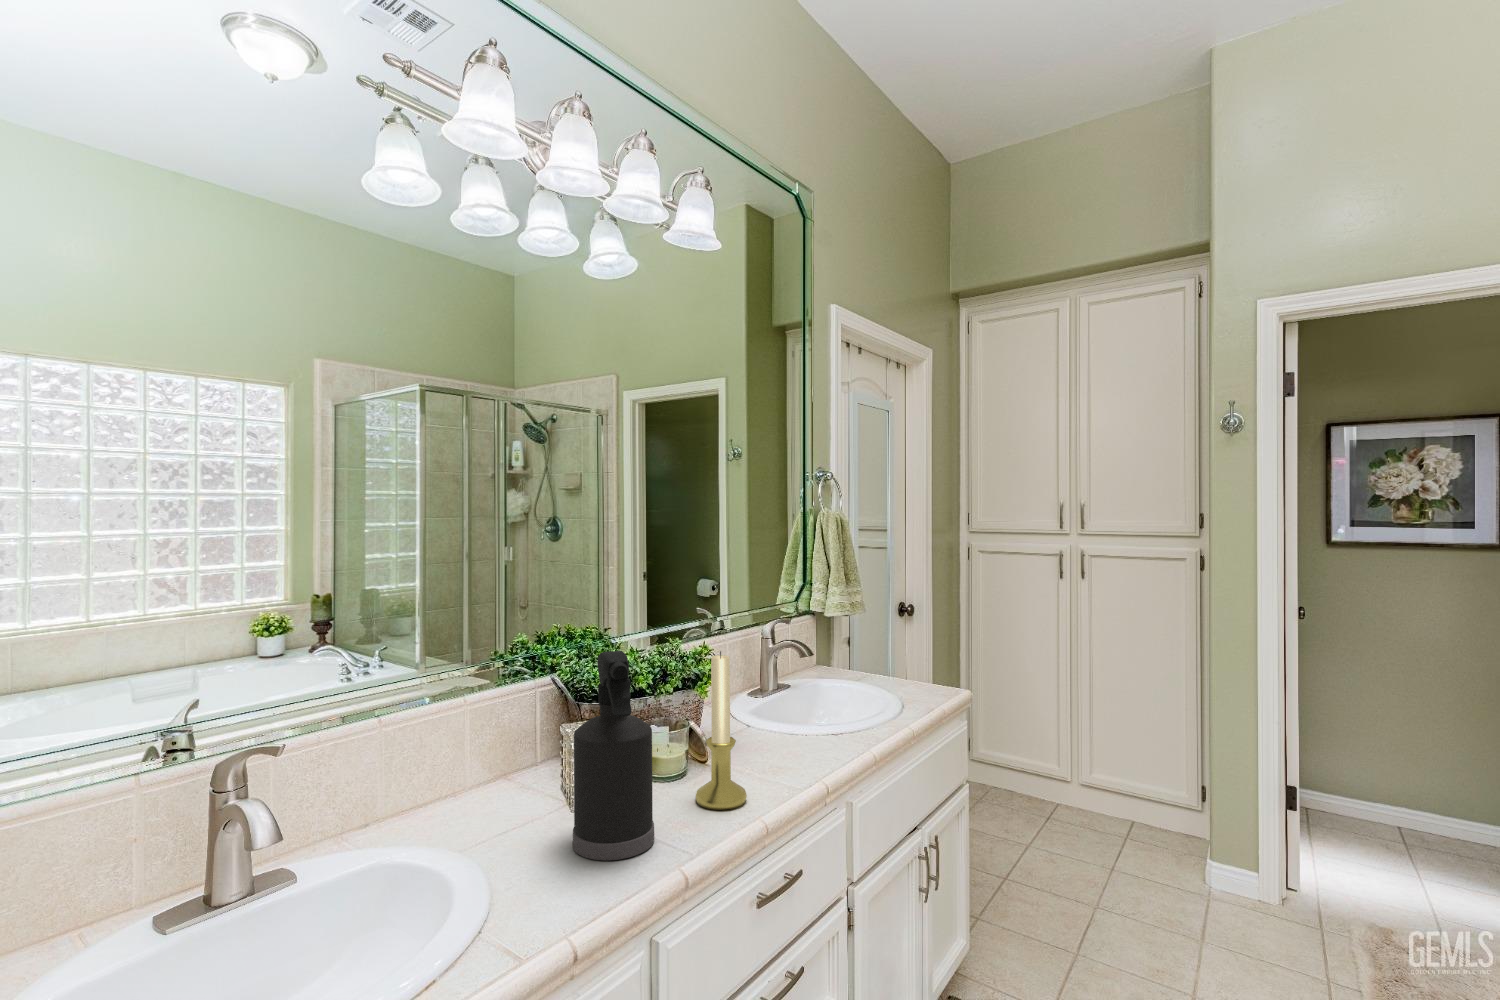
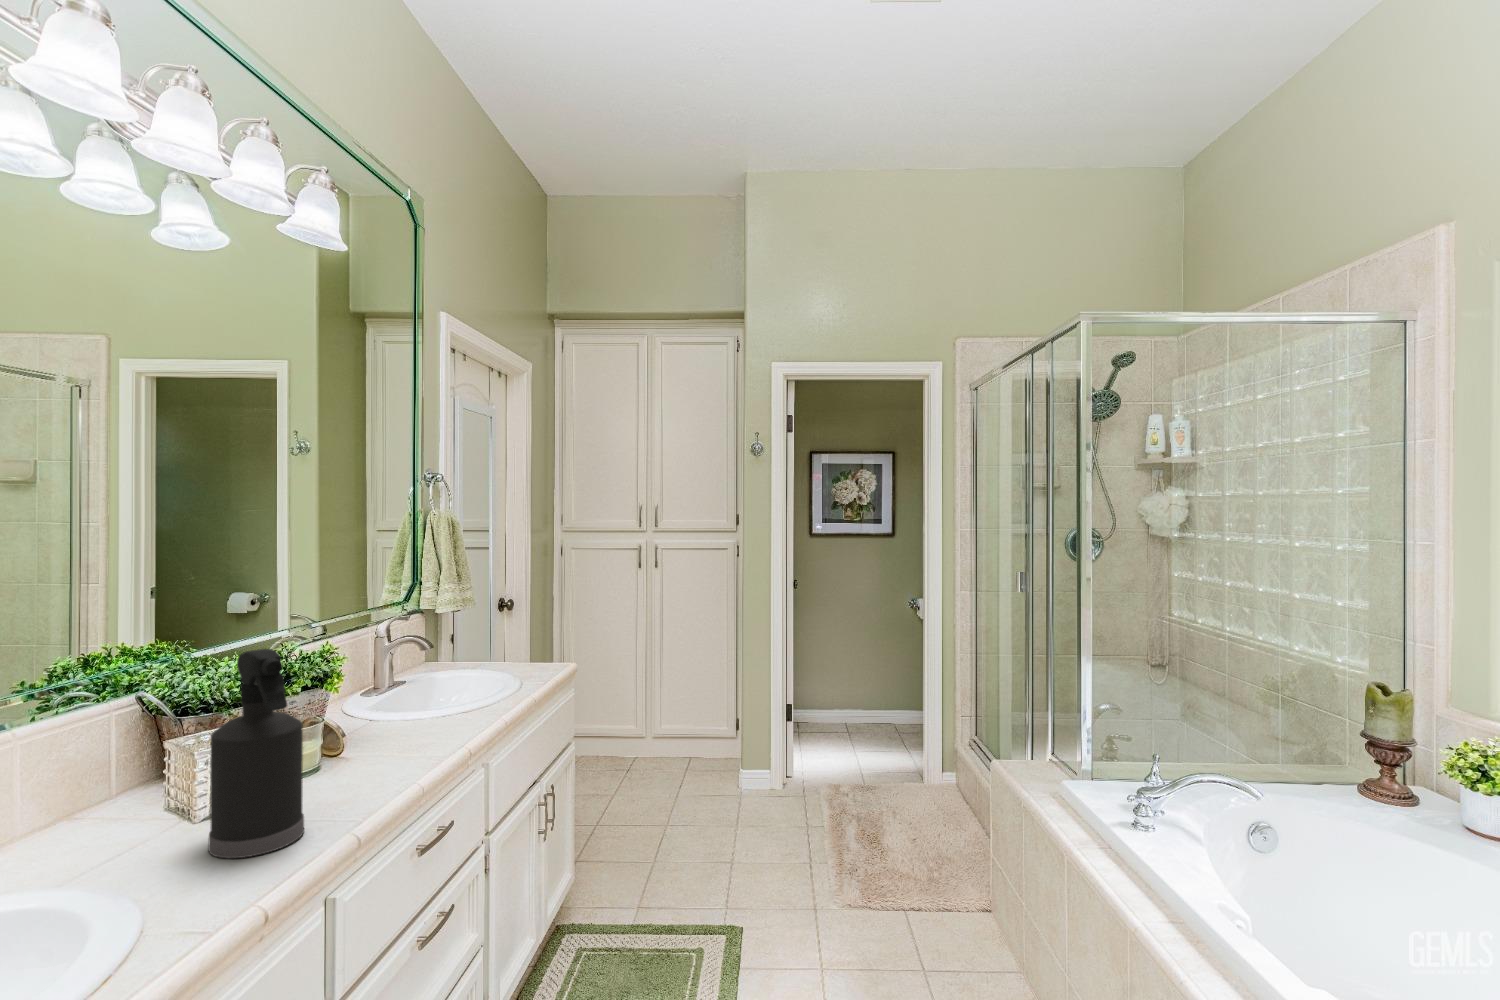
candle holder: present [696,651,747,810] -> none [336,643,391,795]

